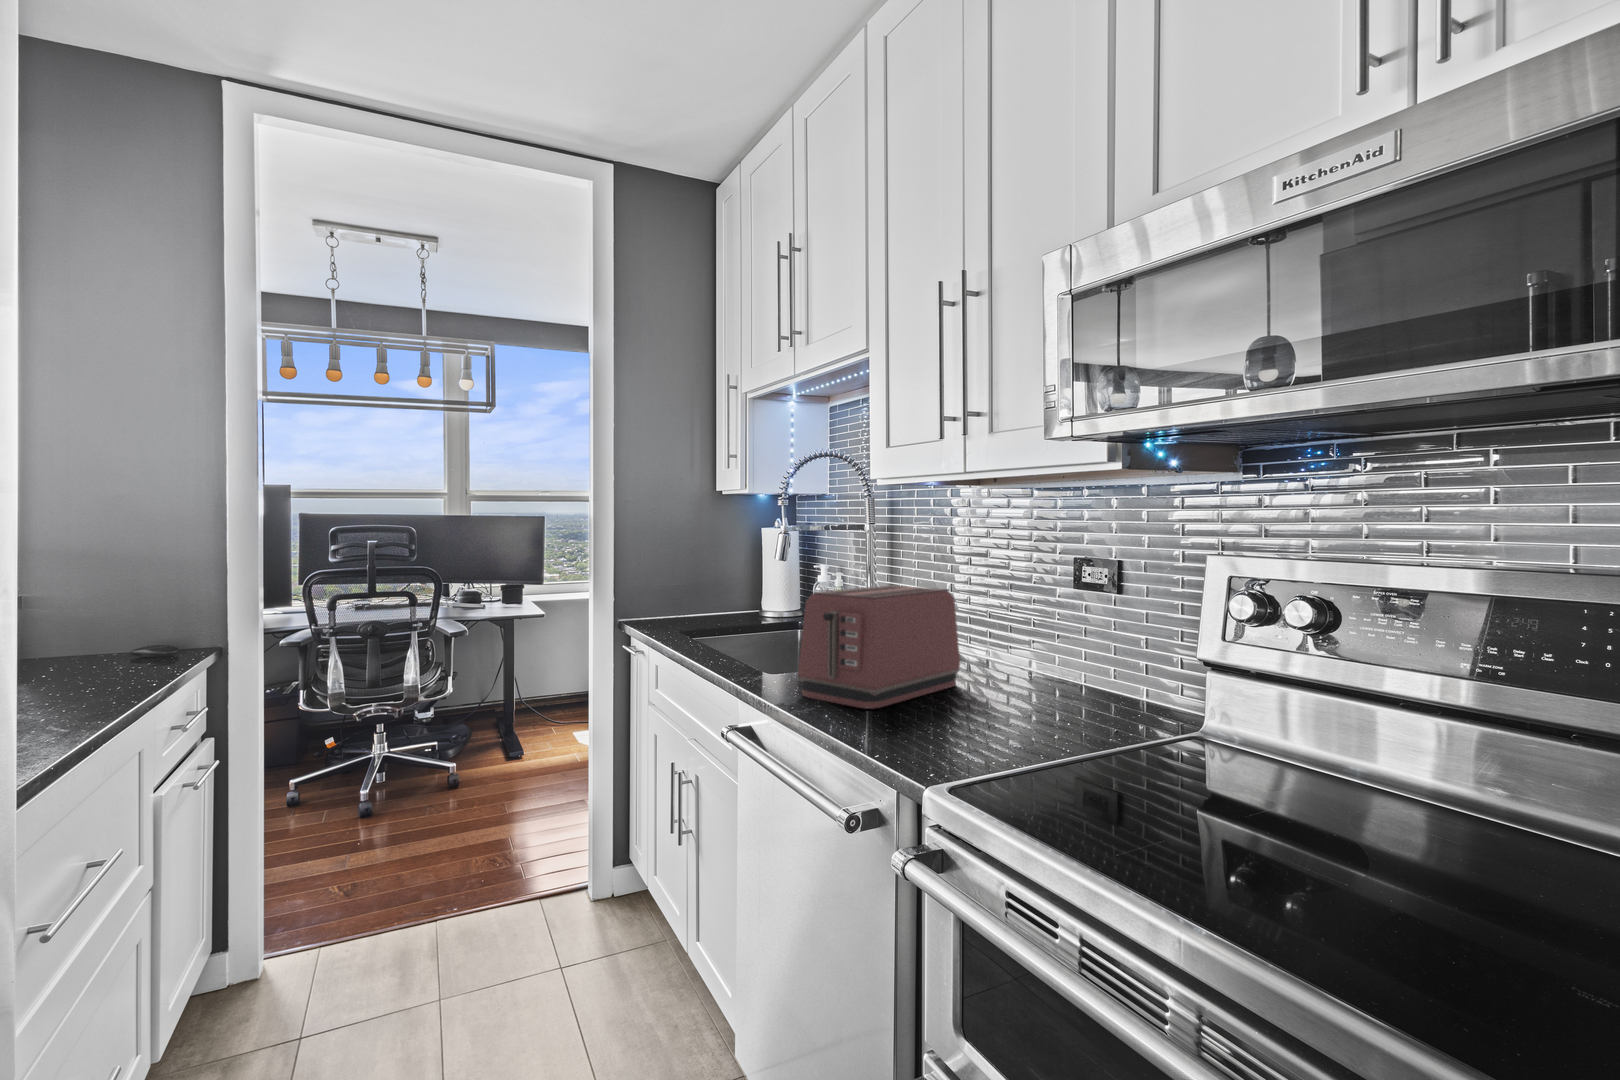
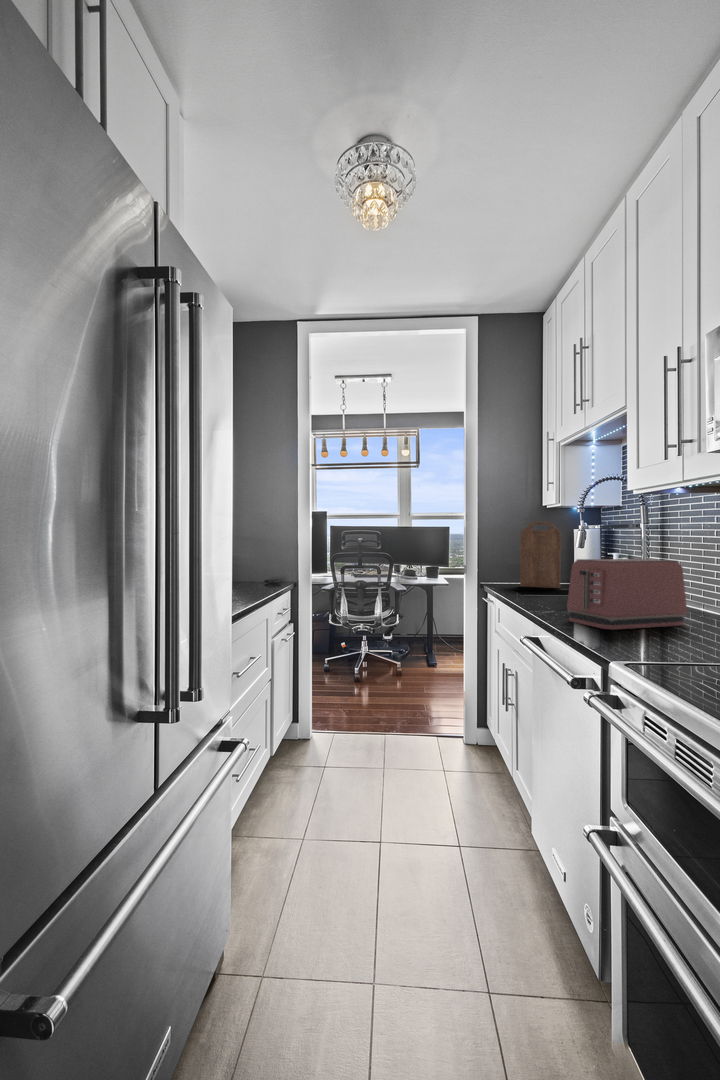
cutting board: none [682,518,744,623] -> present [520,522,561,588]

